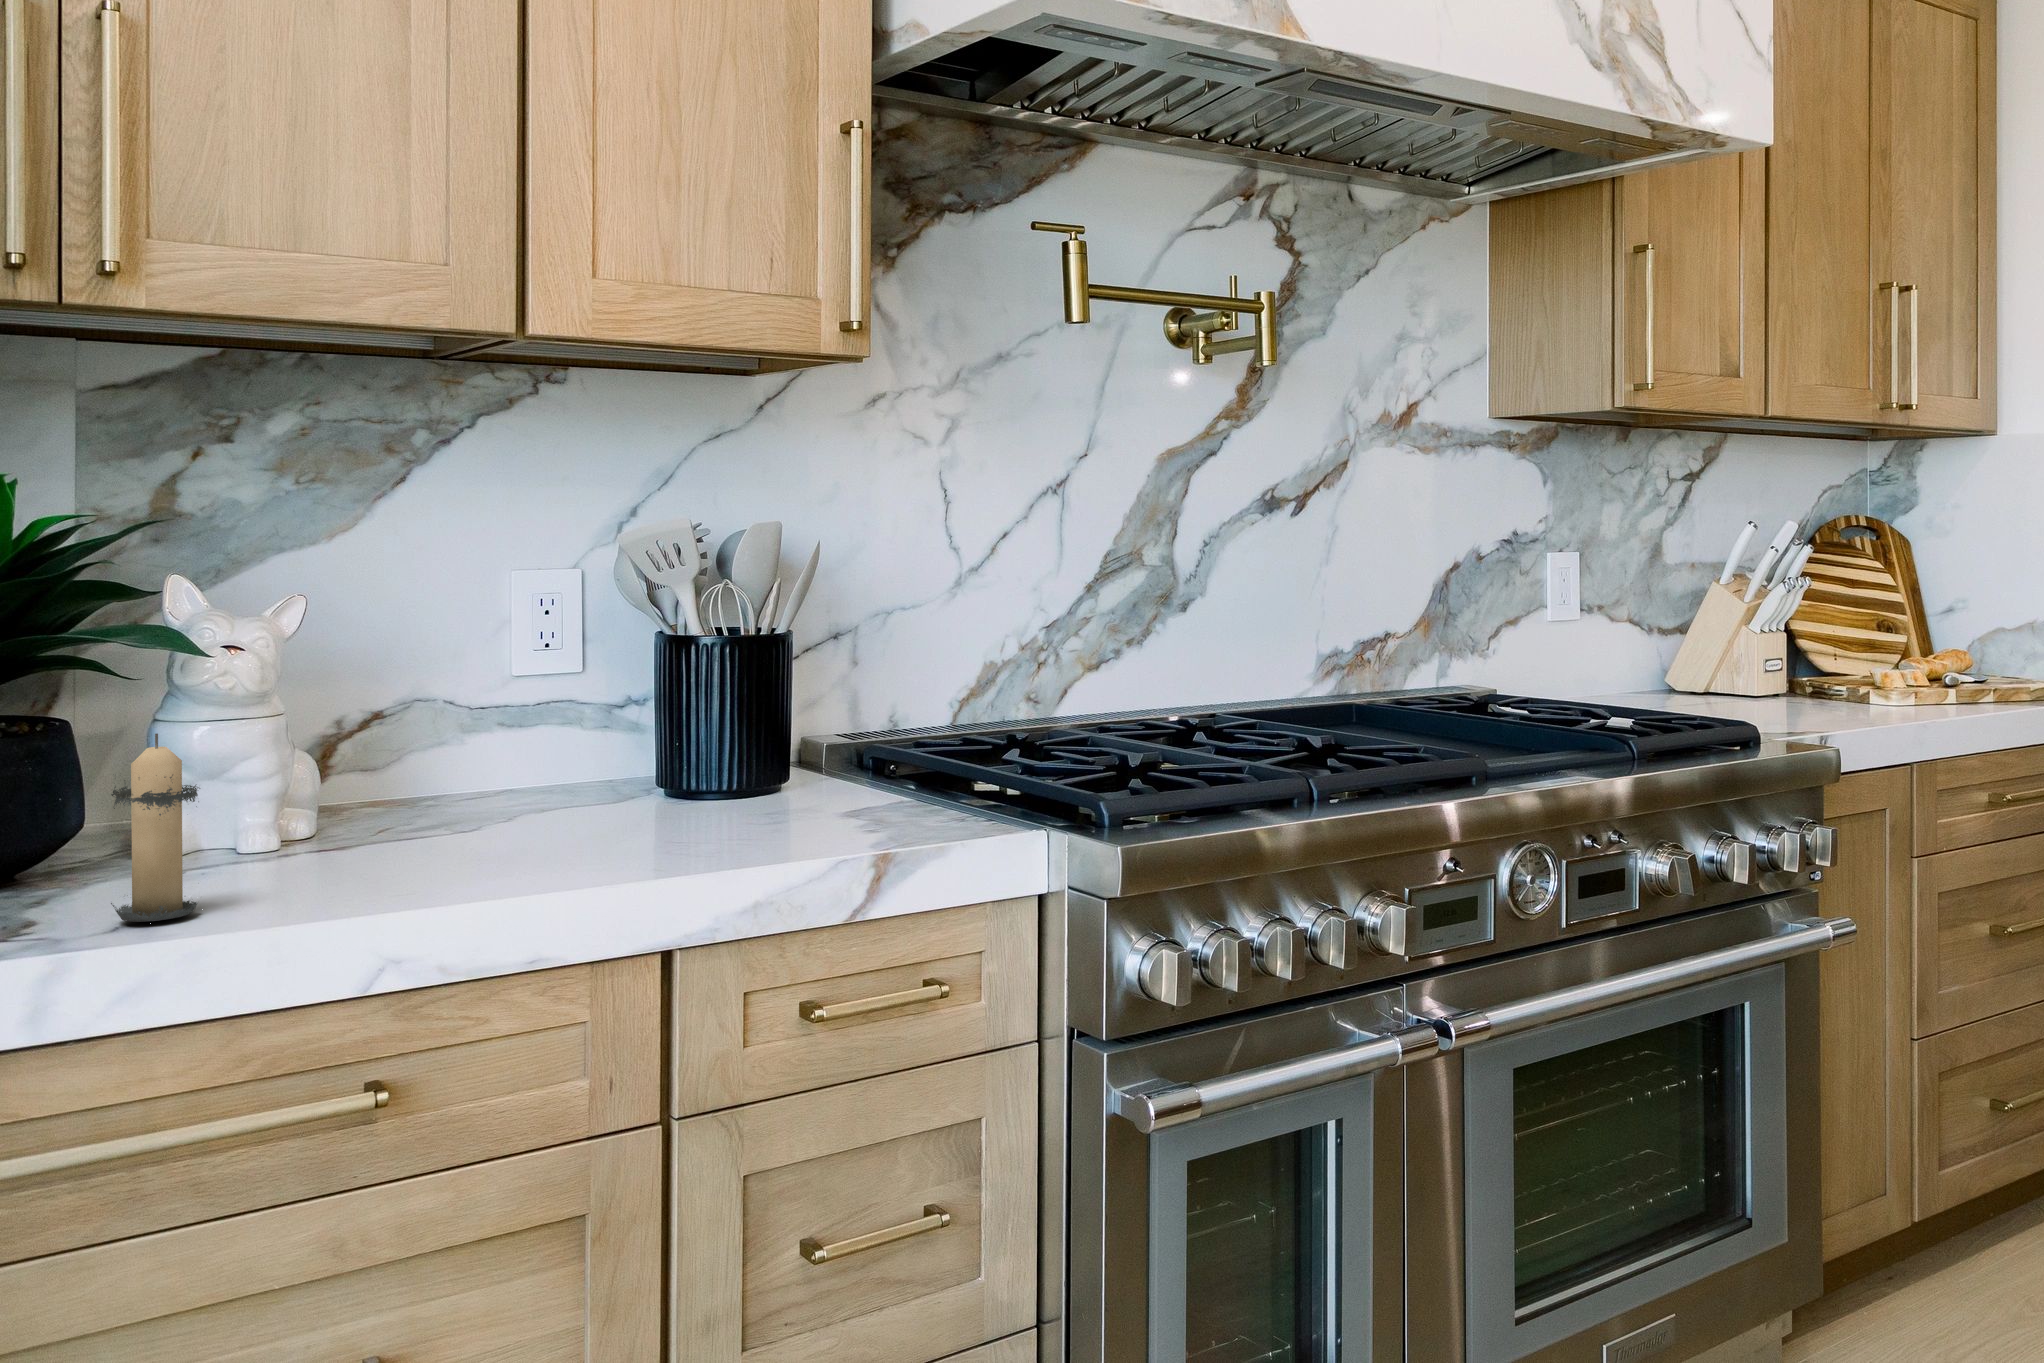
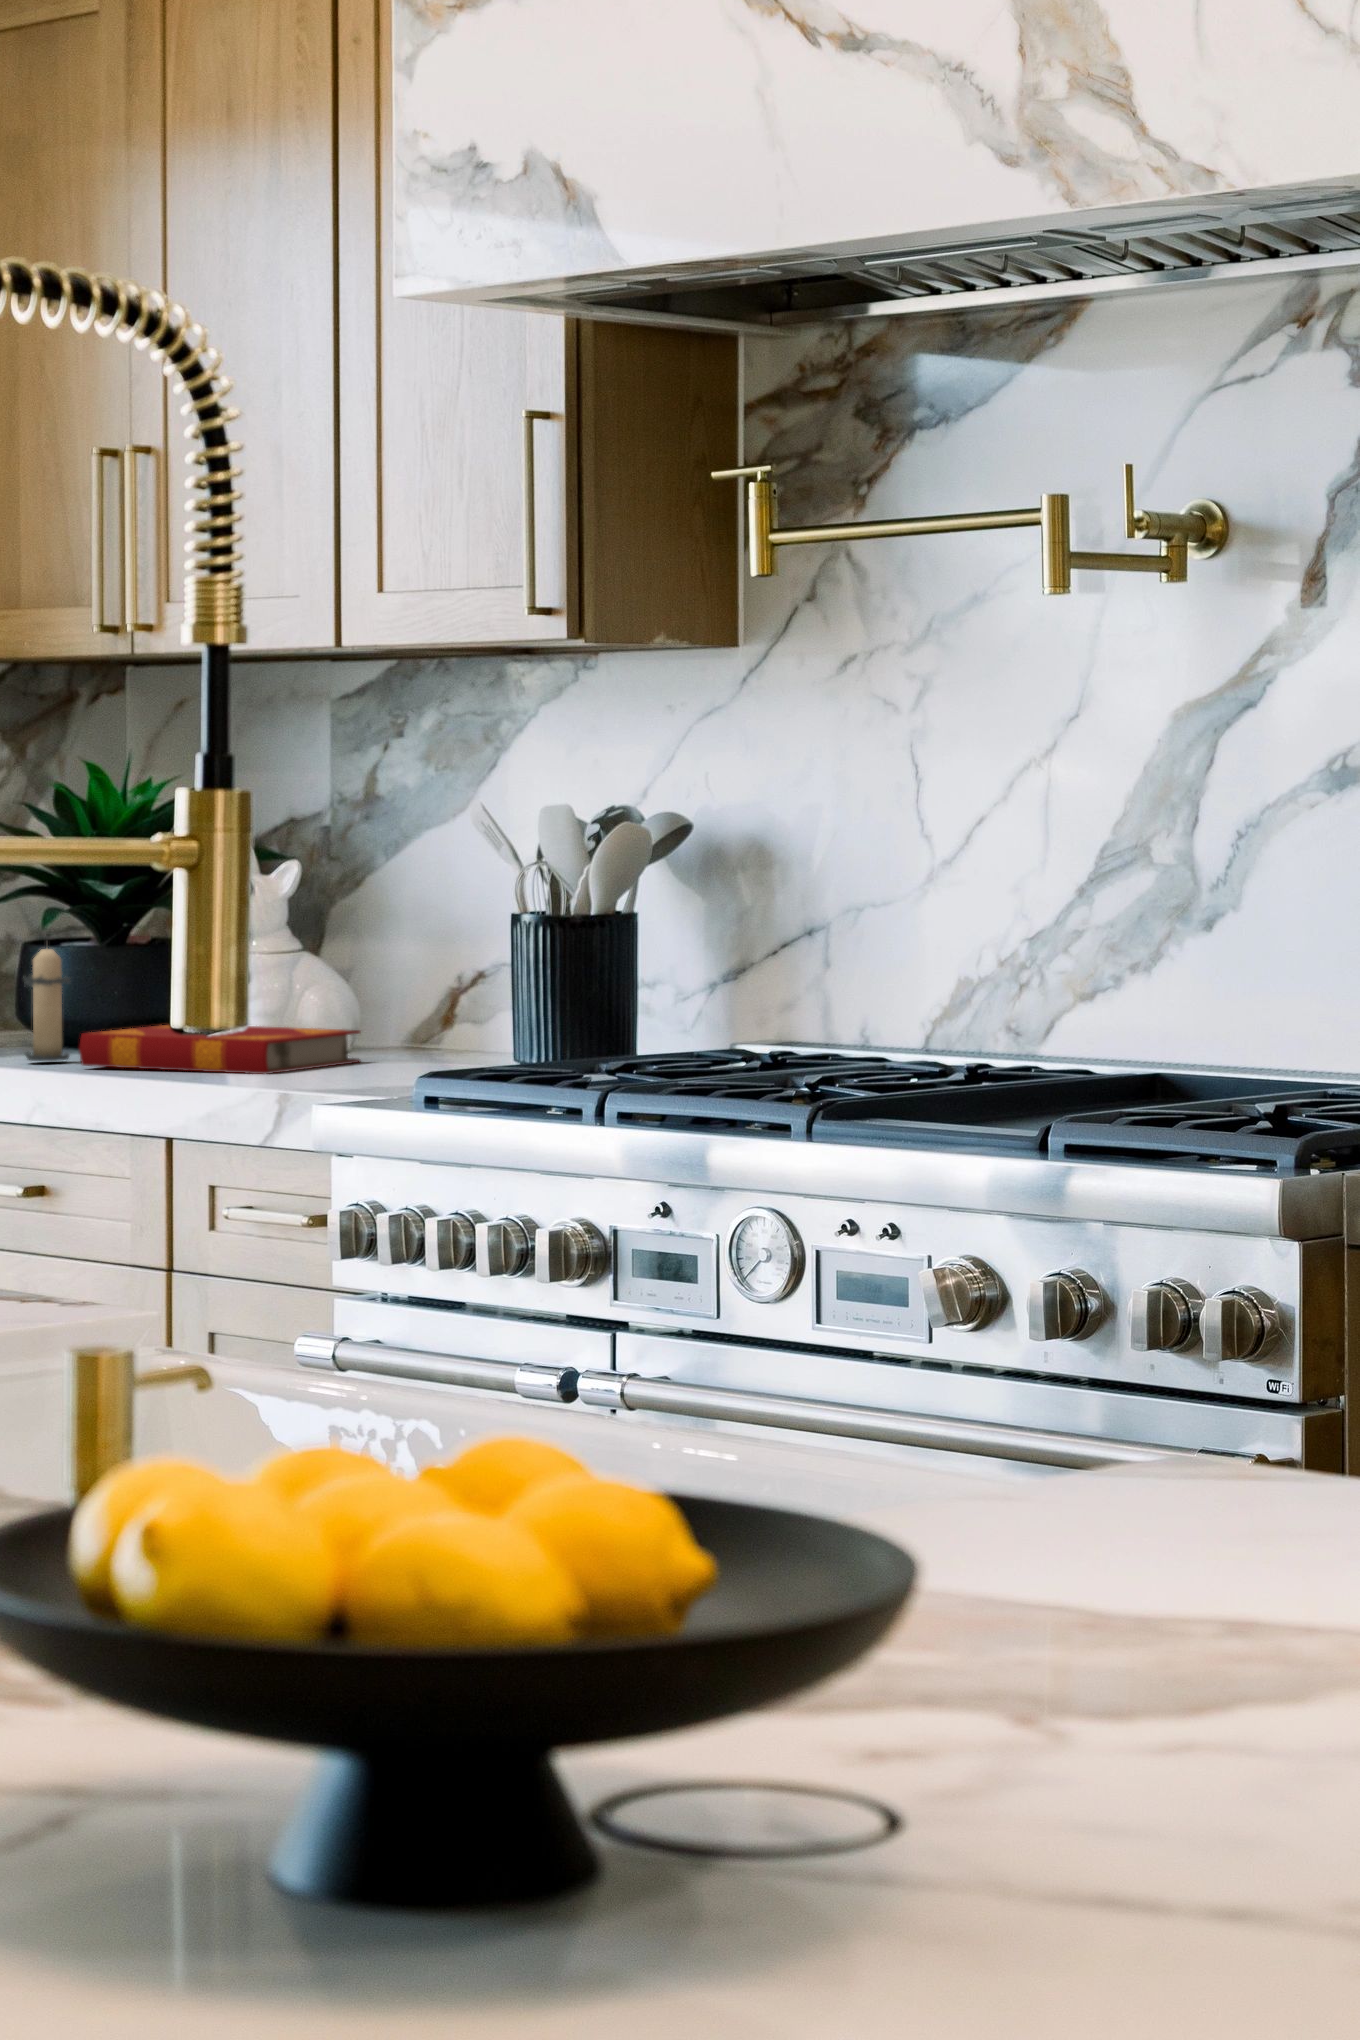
hardback book: none [270,790,661,901] -> present [79,1025,360,1074]

